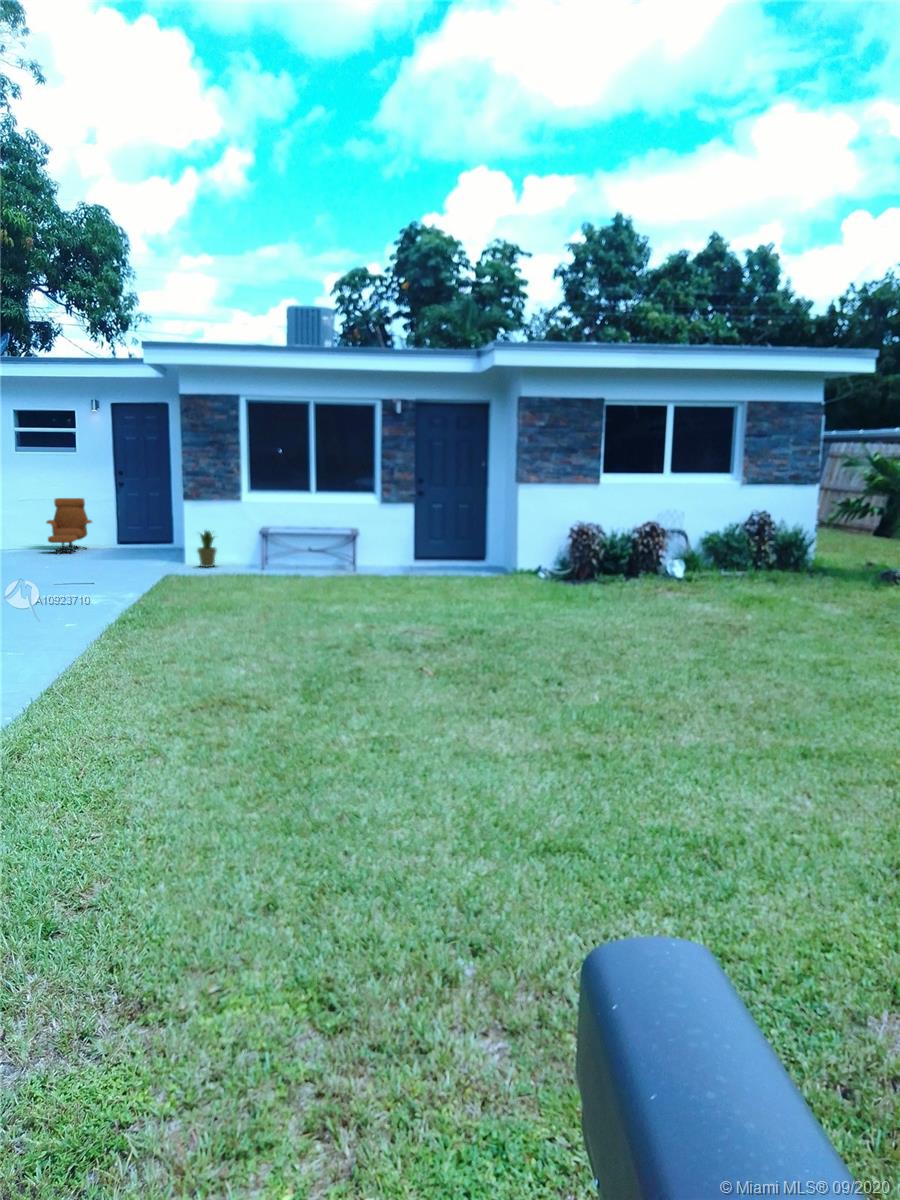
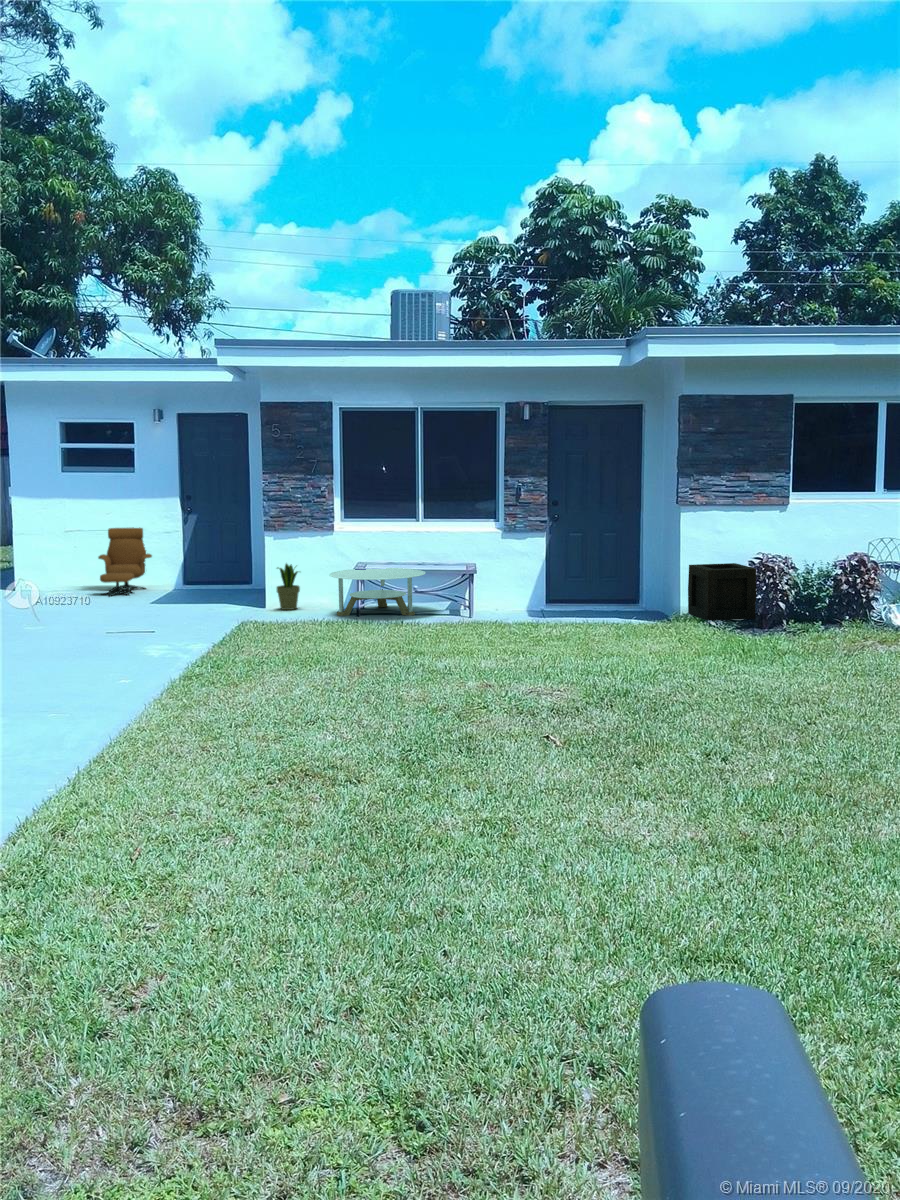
round table: none [241,534,319,573] -> present [329,568,426,616]
wooden crate: none [524,535,576,579] -> present [688,563,756,621]

